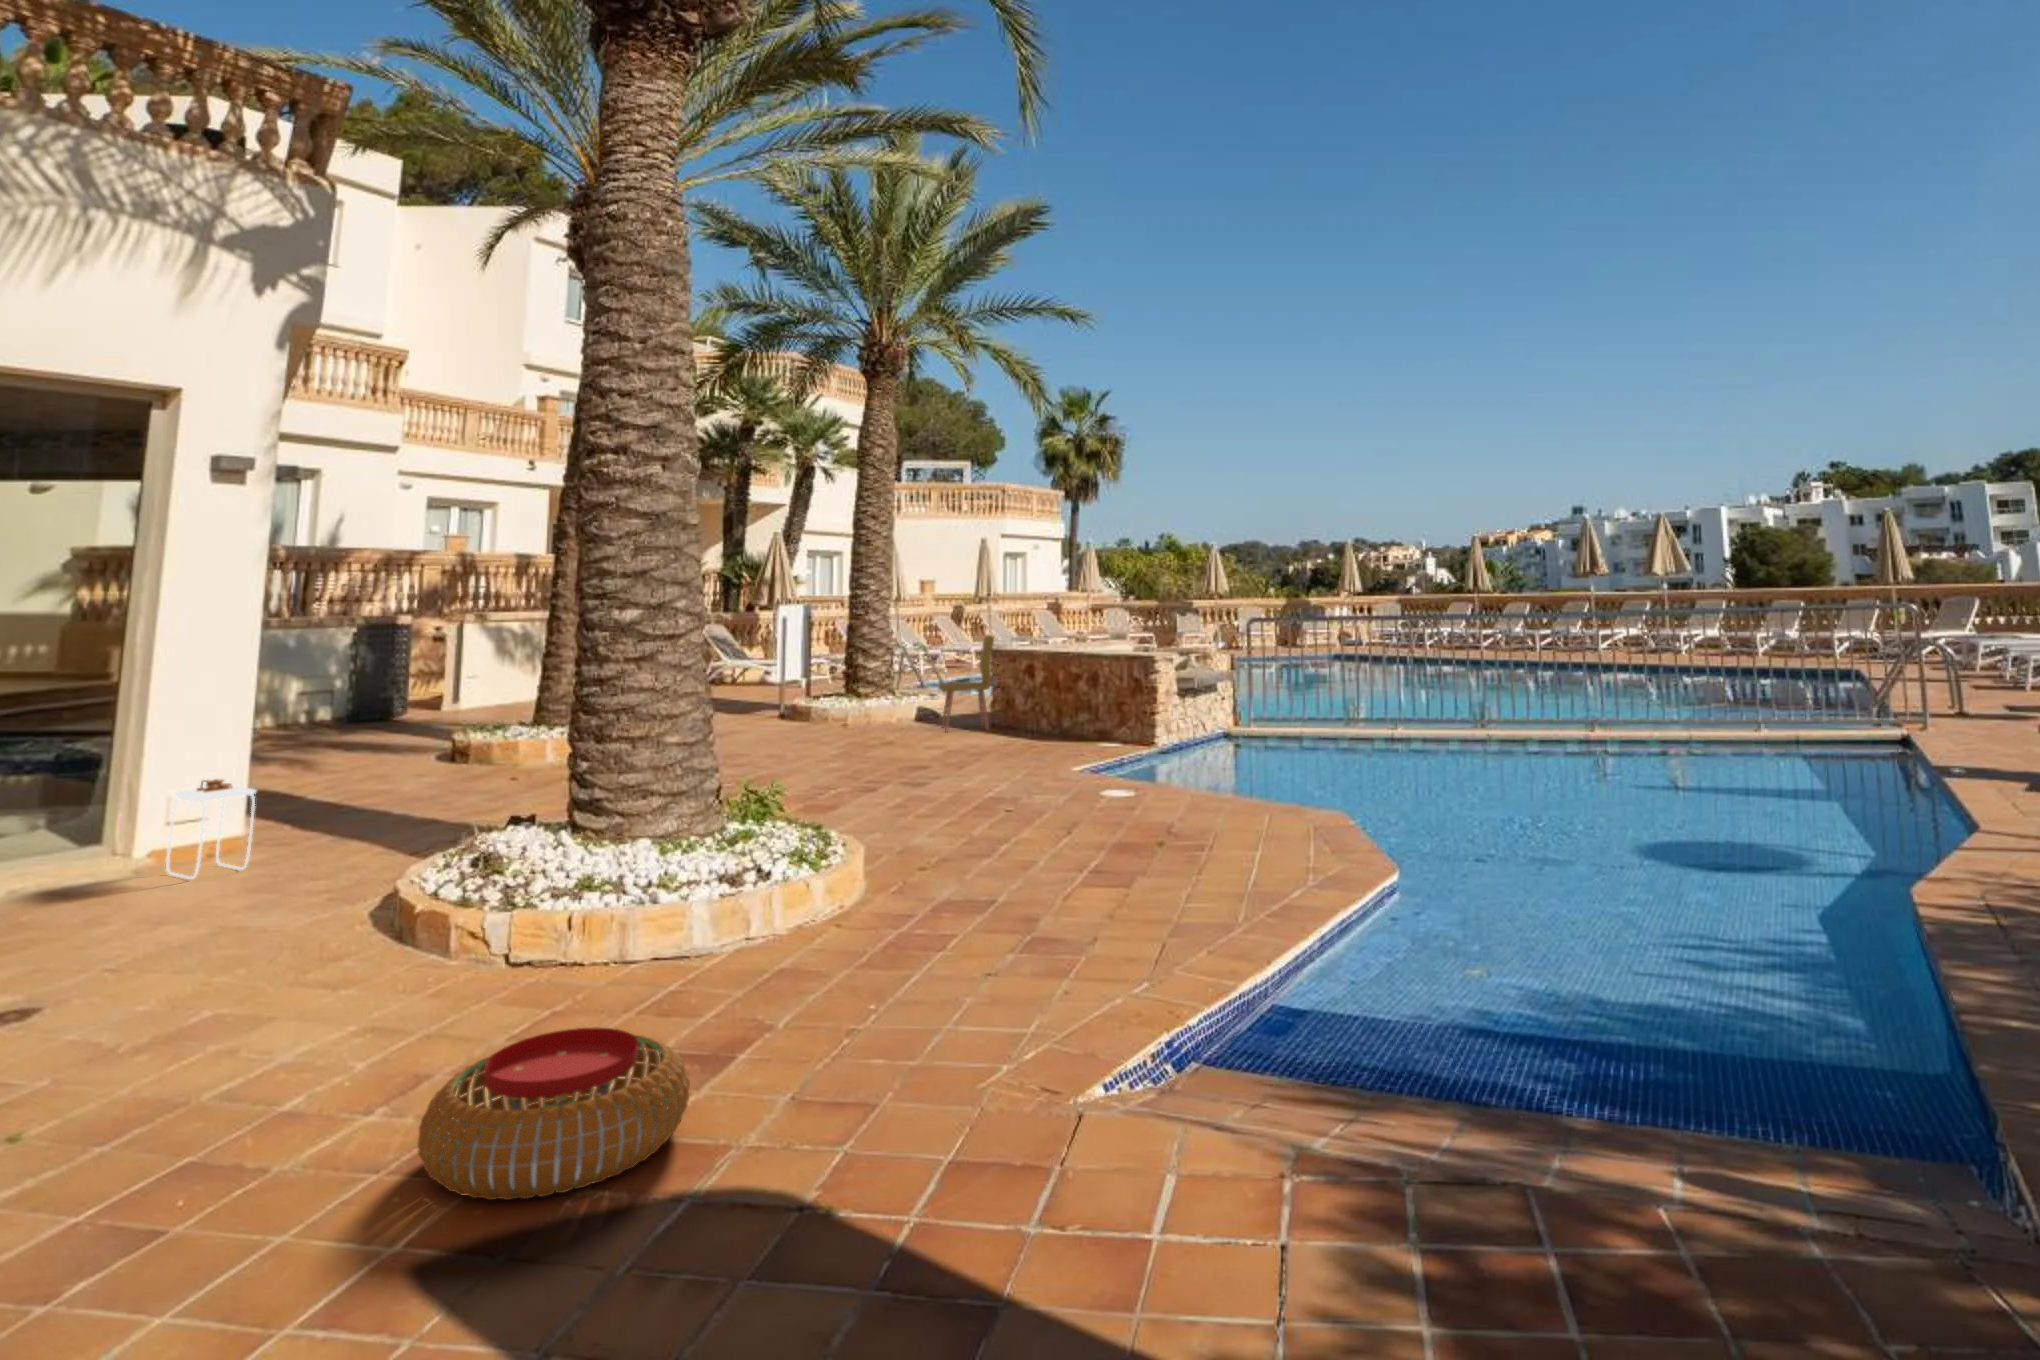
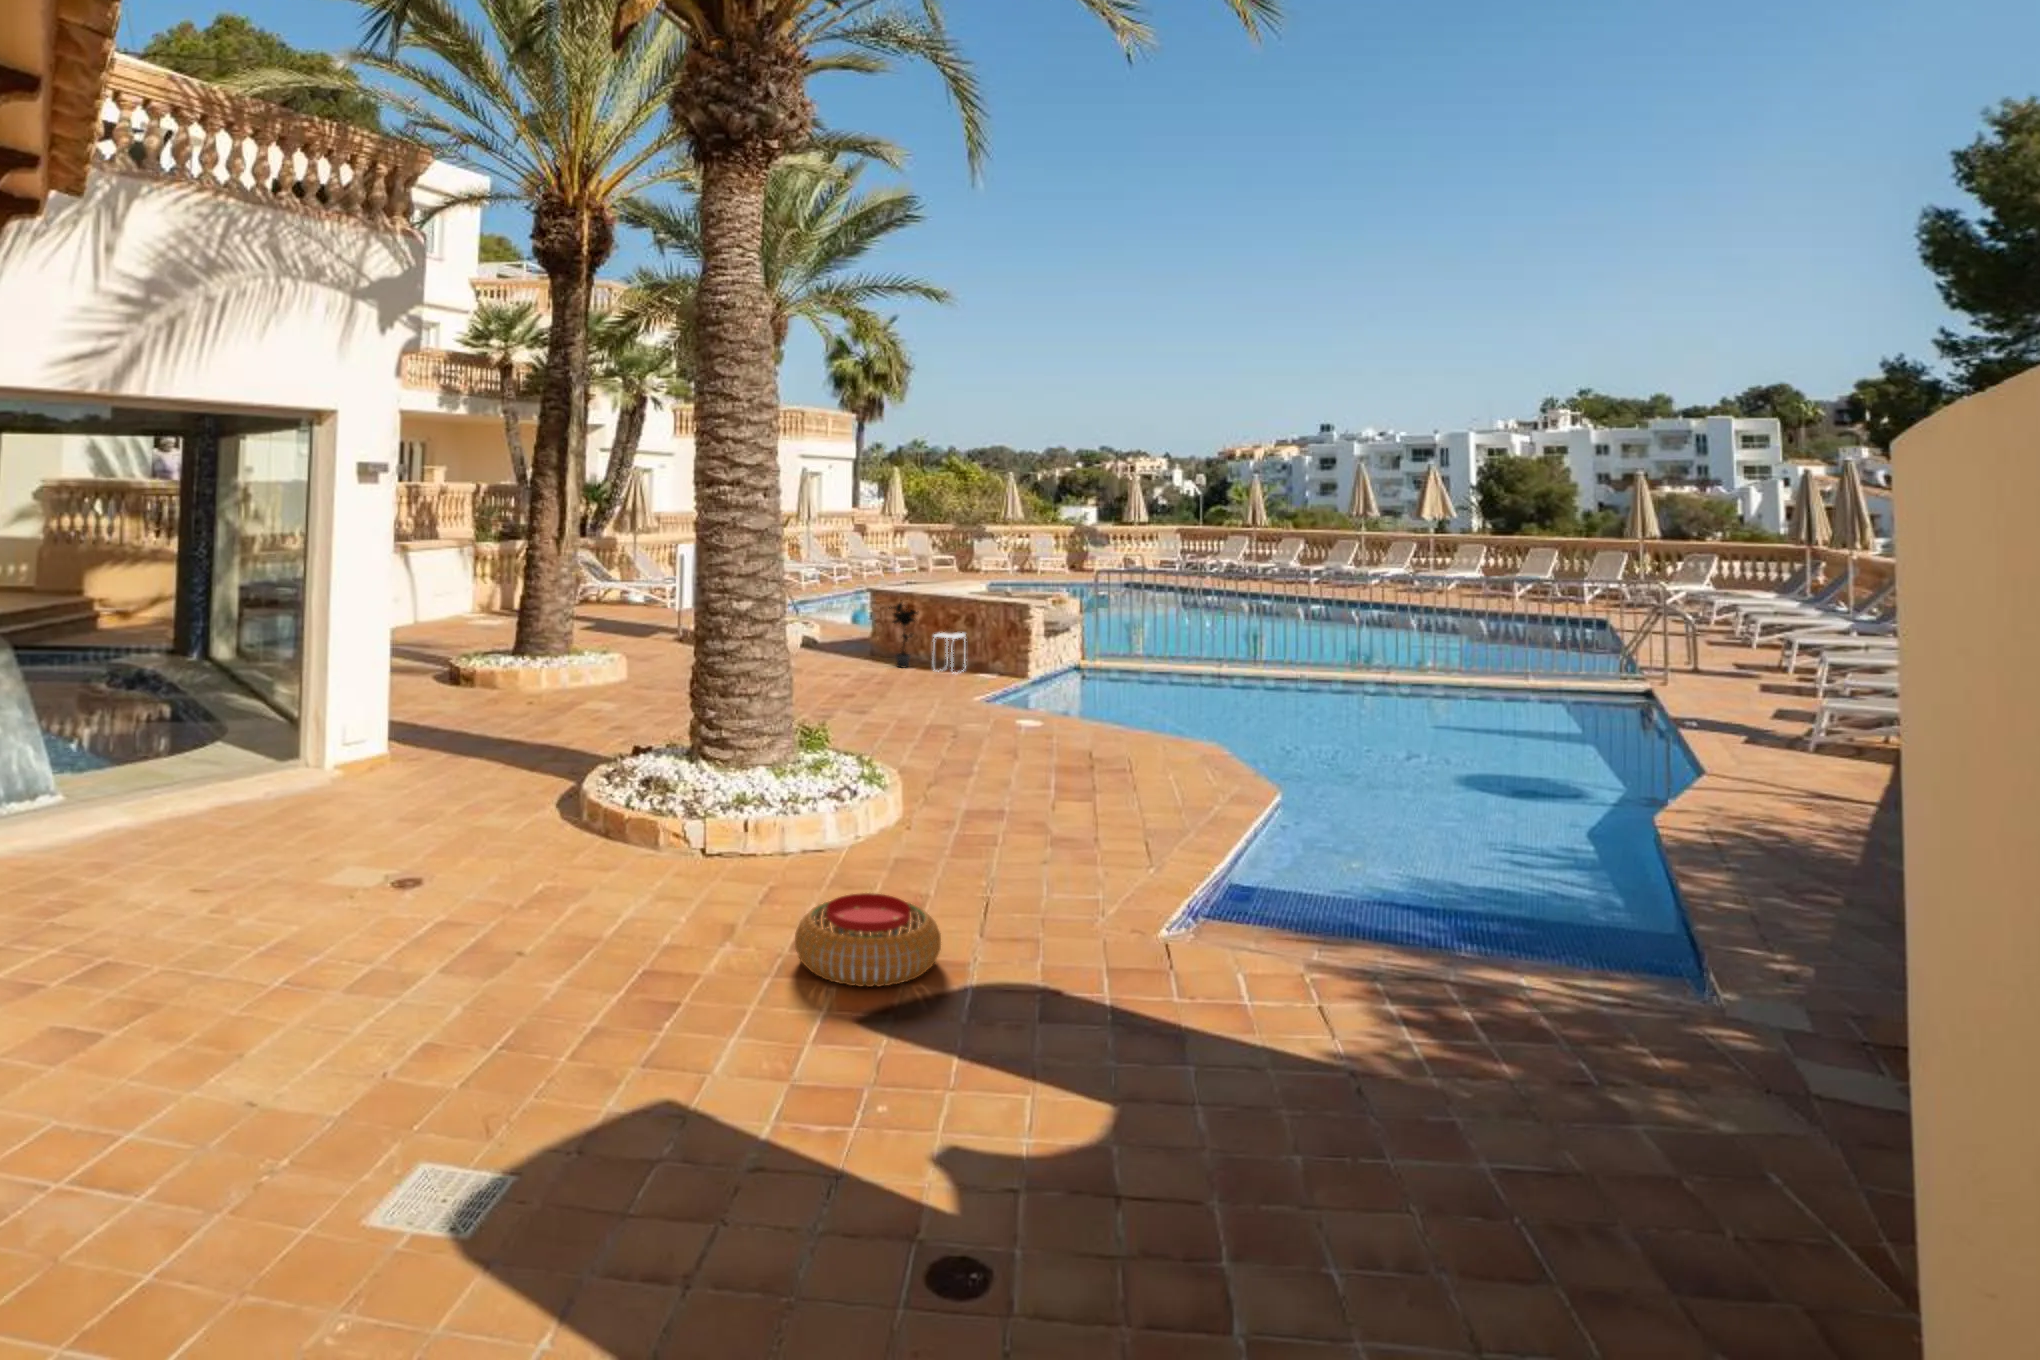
chair: present [939,635,994,732] -> none [826,579,877,662]
potted plant: none [1003,655,1039,735] -> present [889,603,918,667]
side table: present [166,779,256,879] -> present [934,629,965,673]

